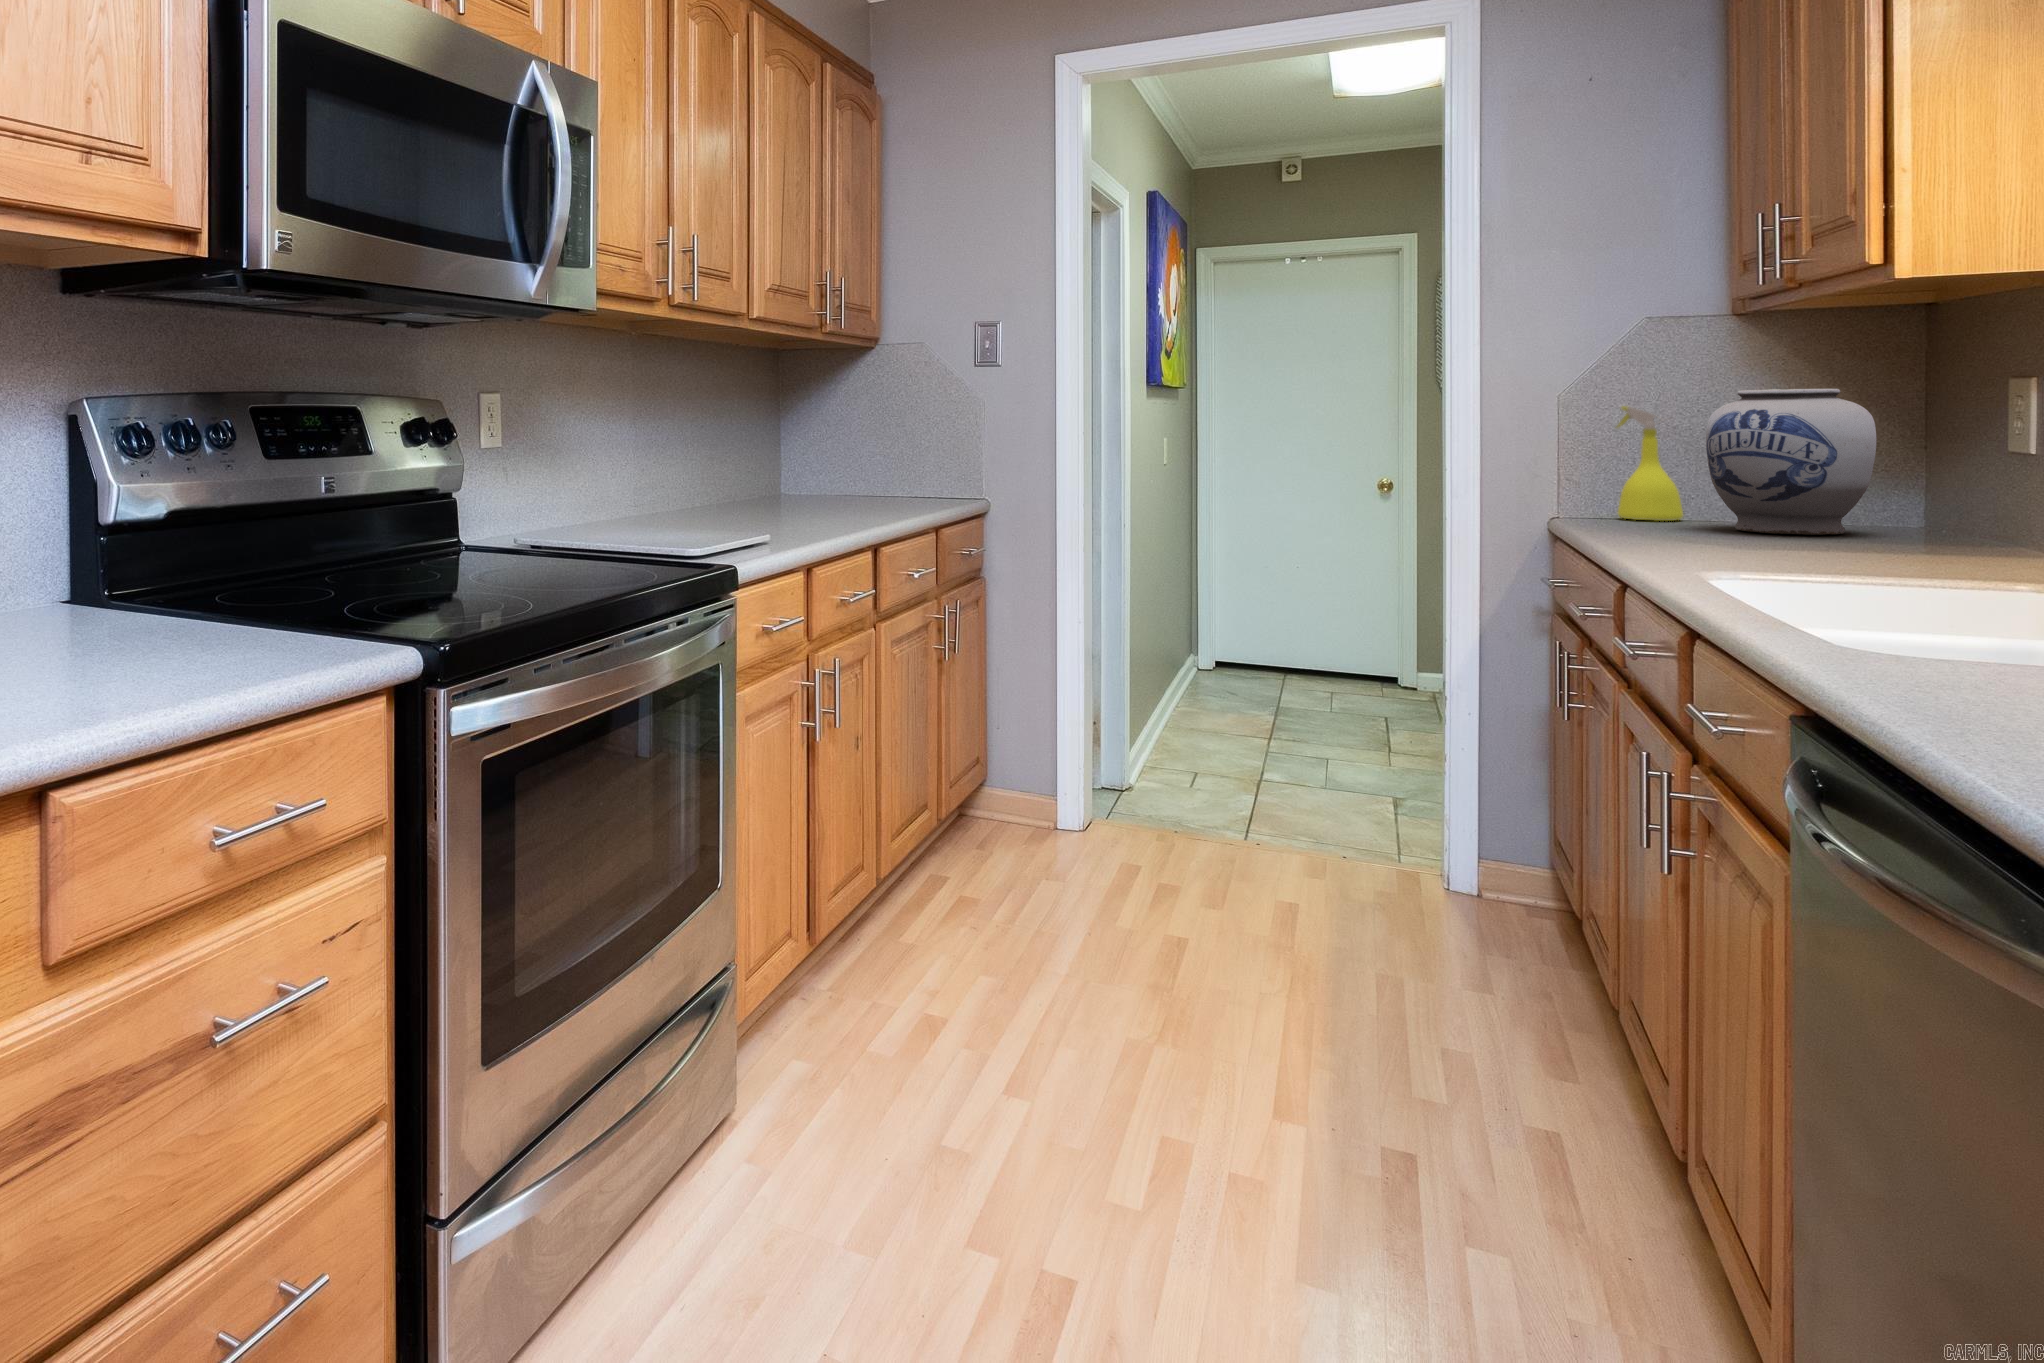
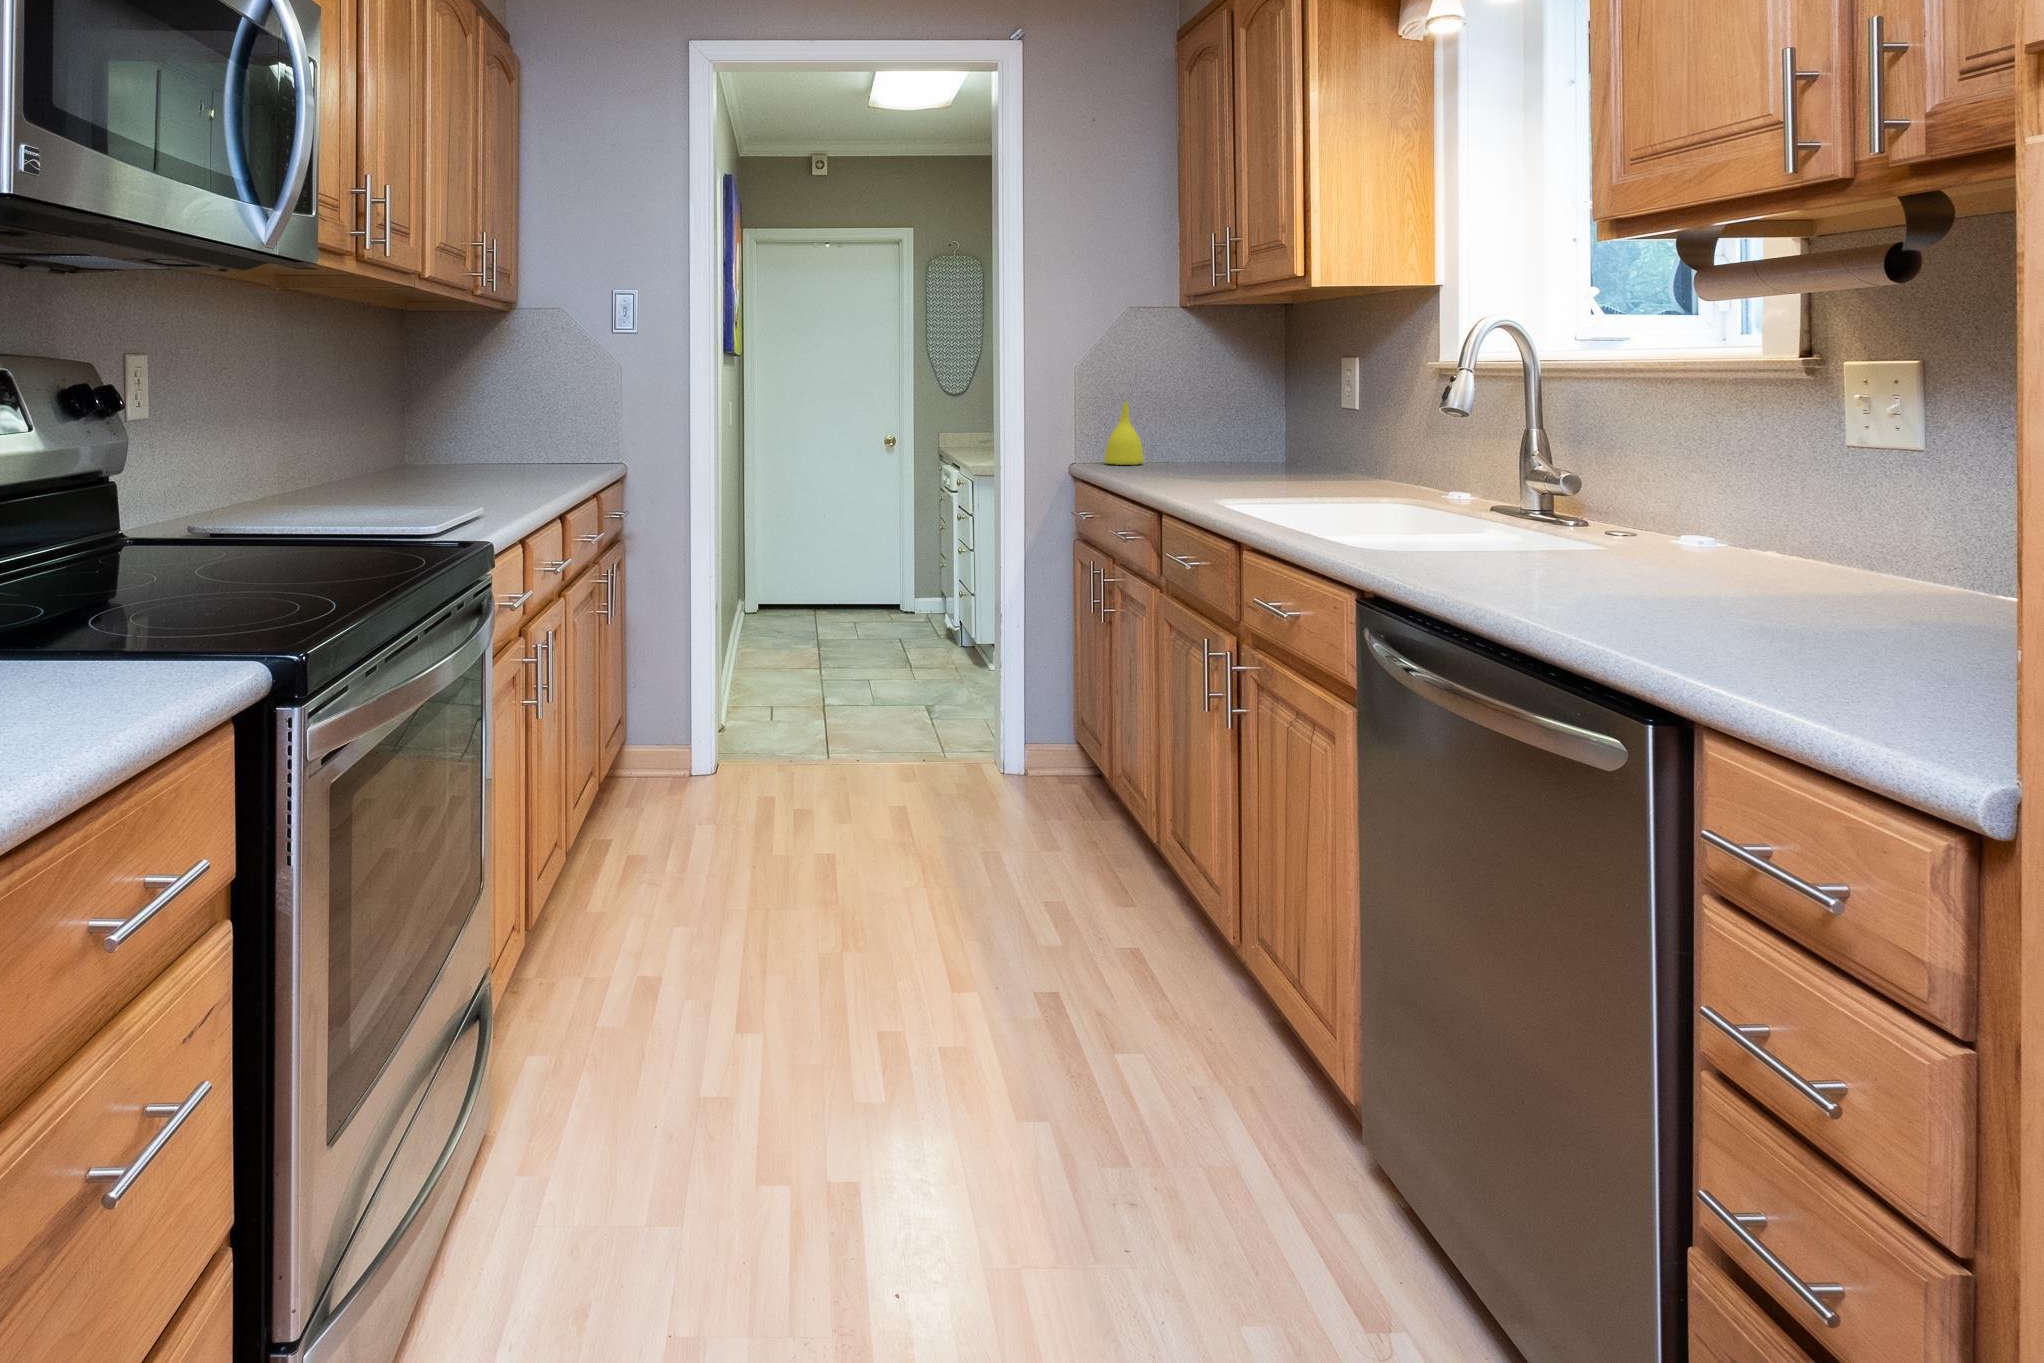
vase: present [1706,389,1876,535] -> none [1165,366,1259,471]

